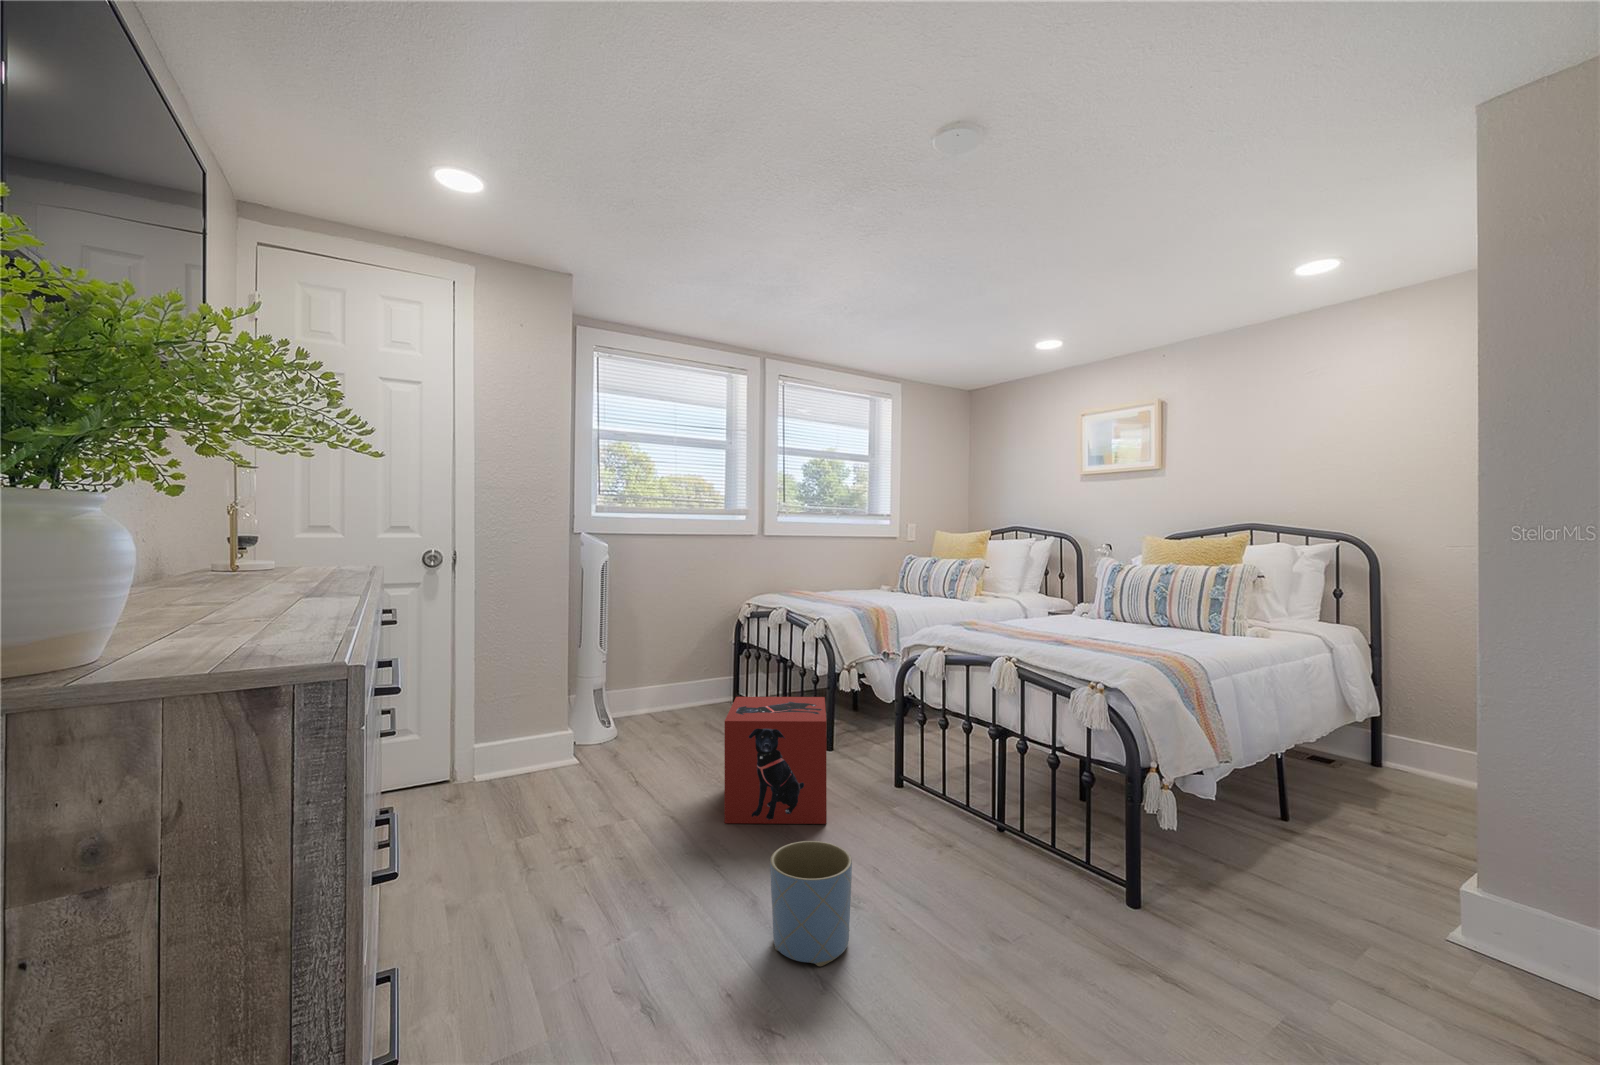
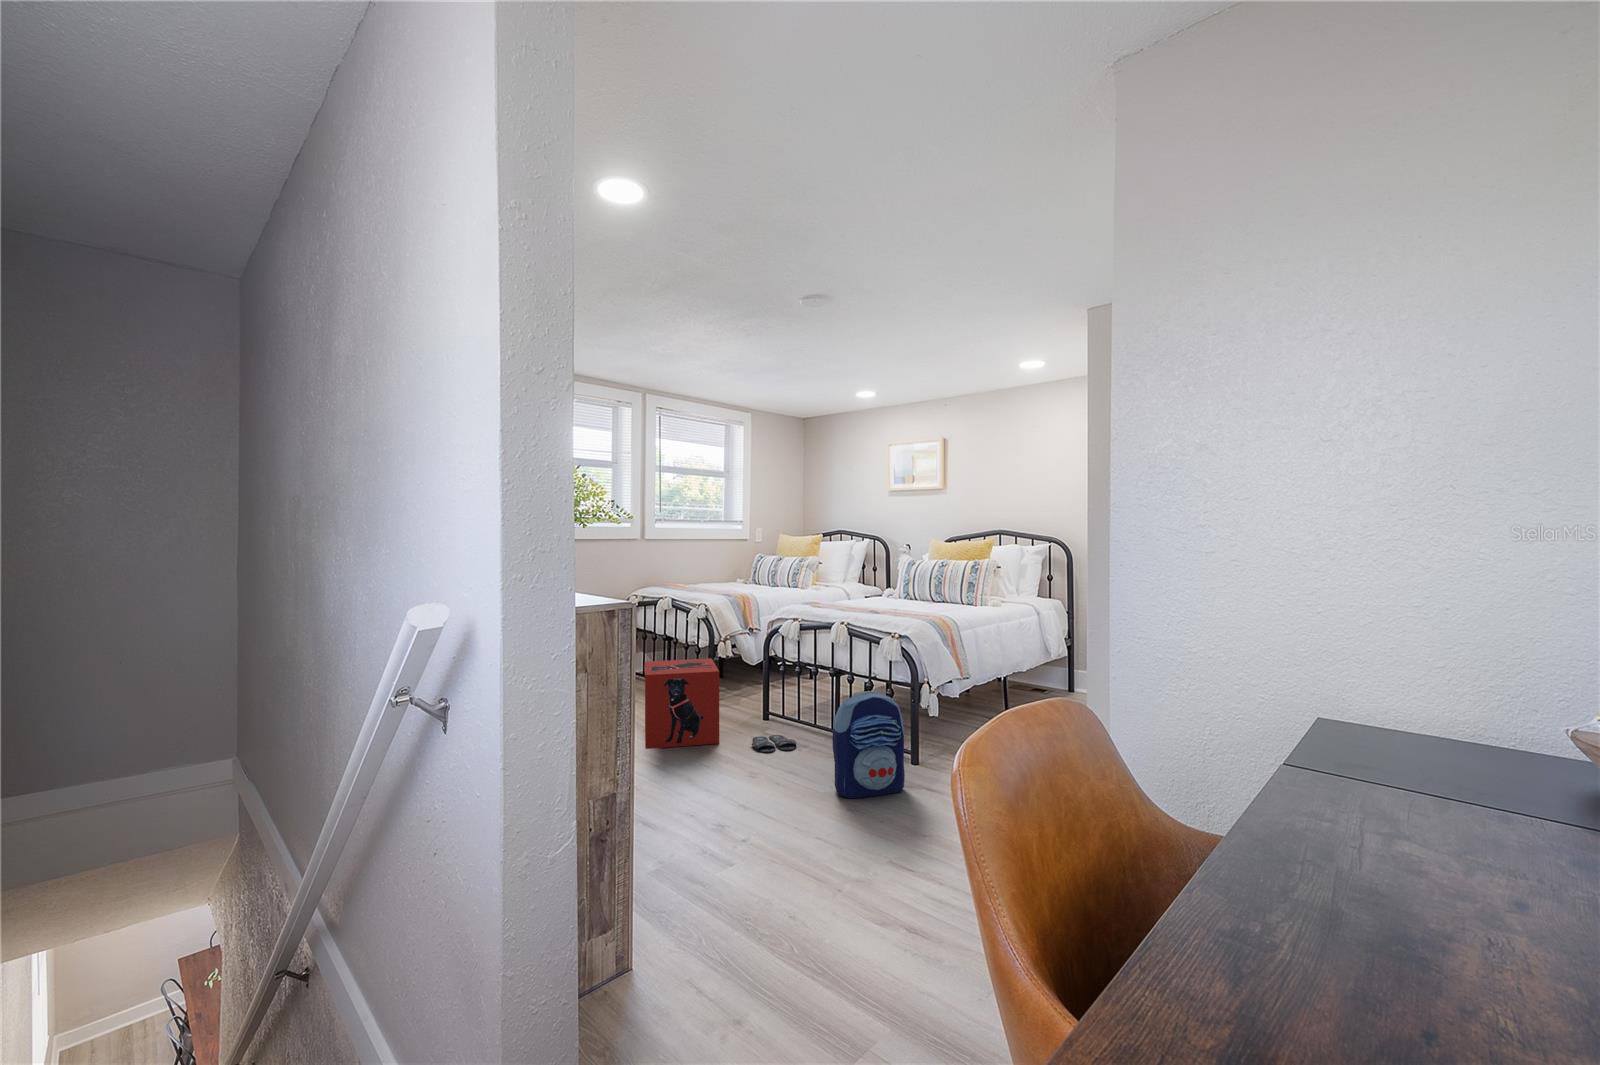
backpack: none [989,791,1119,978] -> present [833,691,905,798]
slippers: none [871,816,937,851] -> present [752,735,796,753]
planter: present [770,841,852,966] -> none [700,737,751,806]

